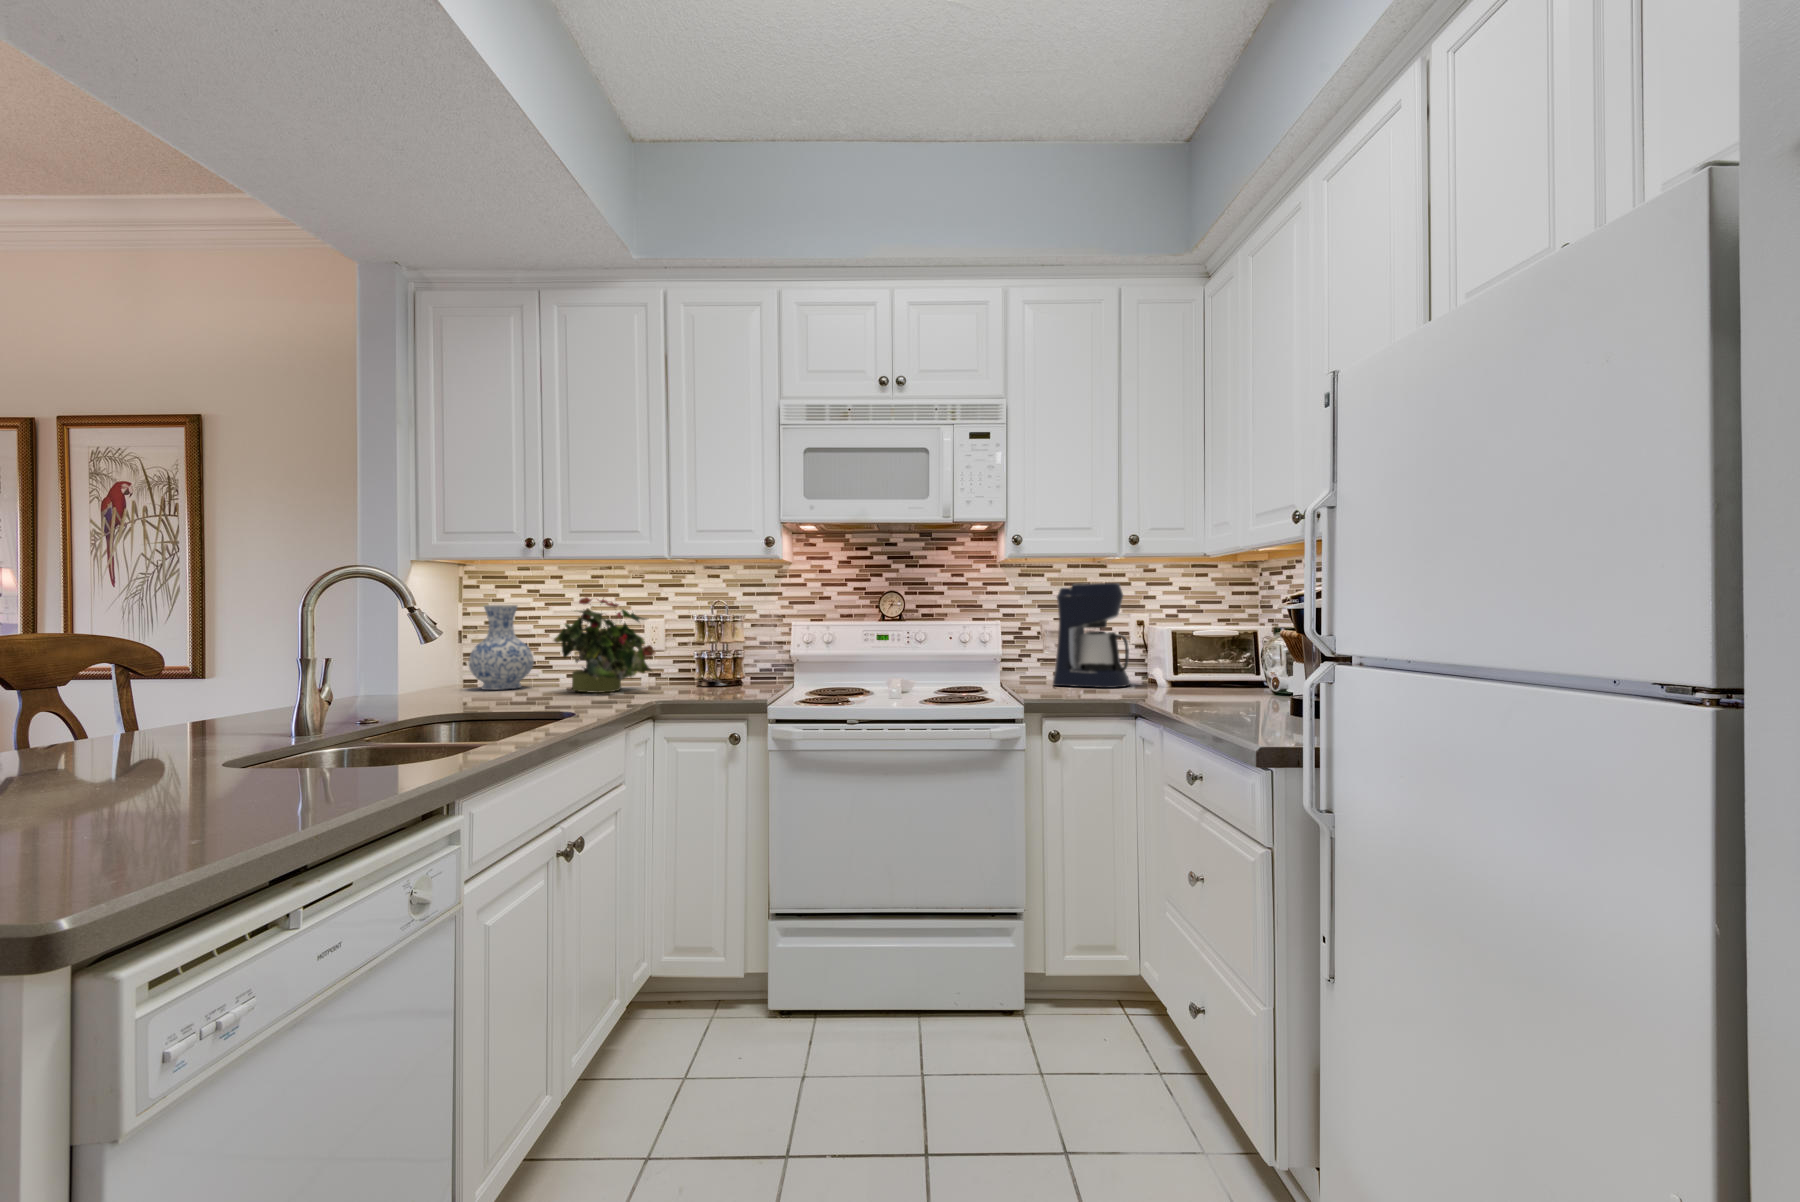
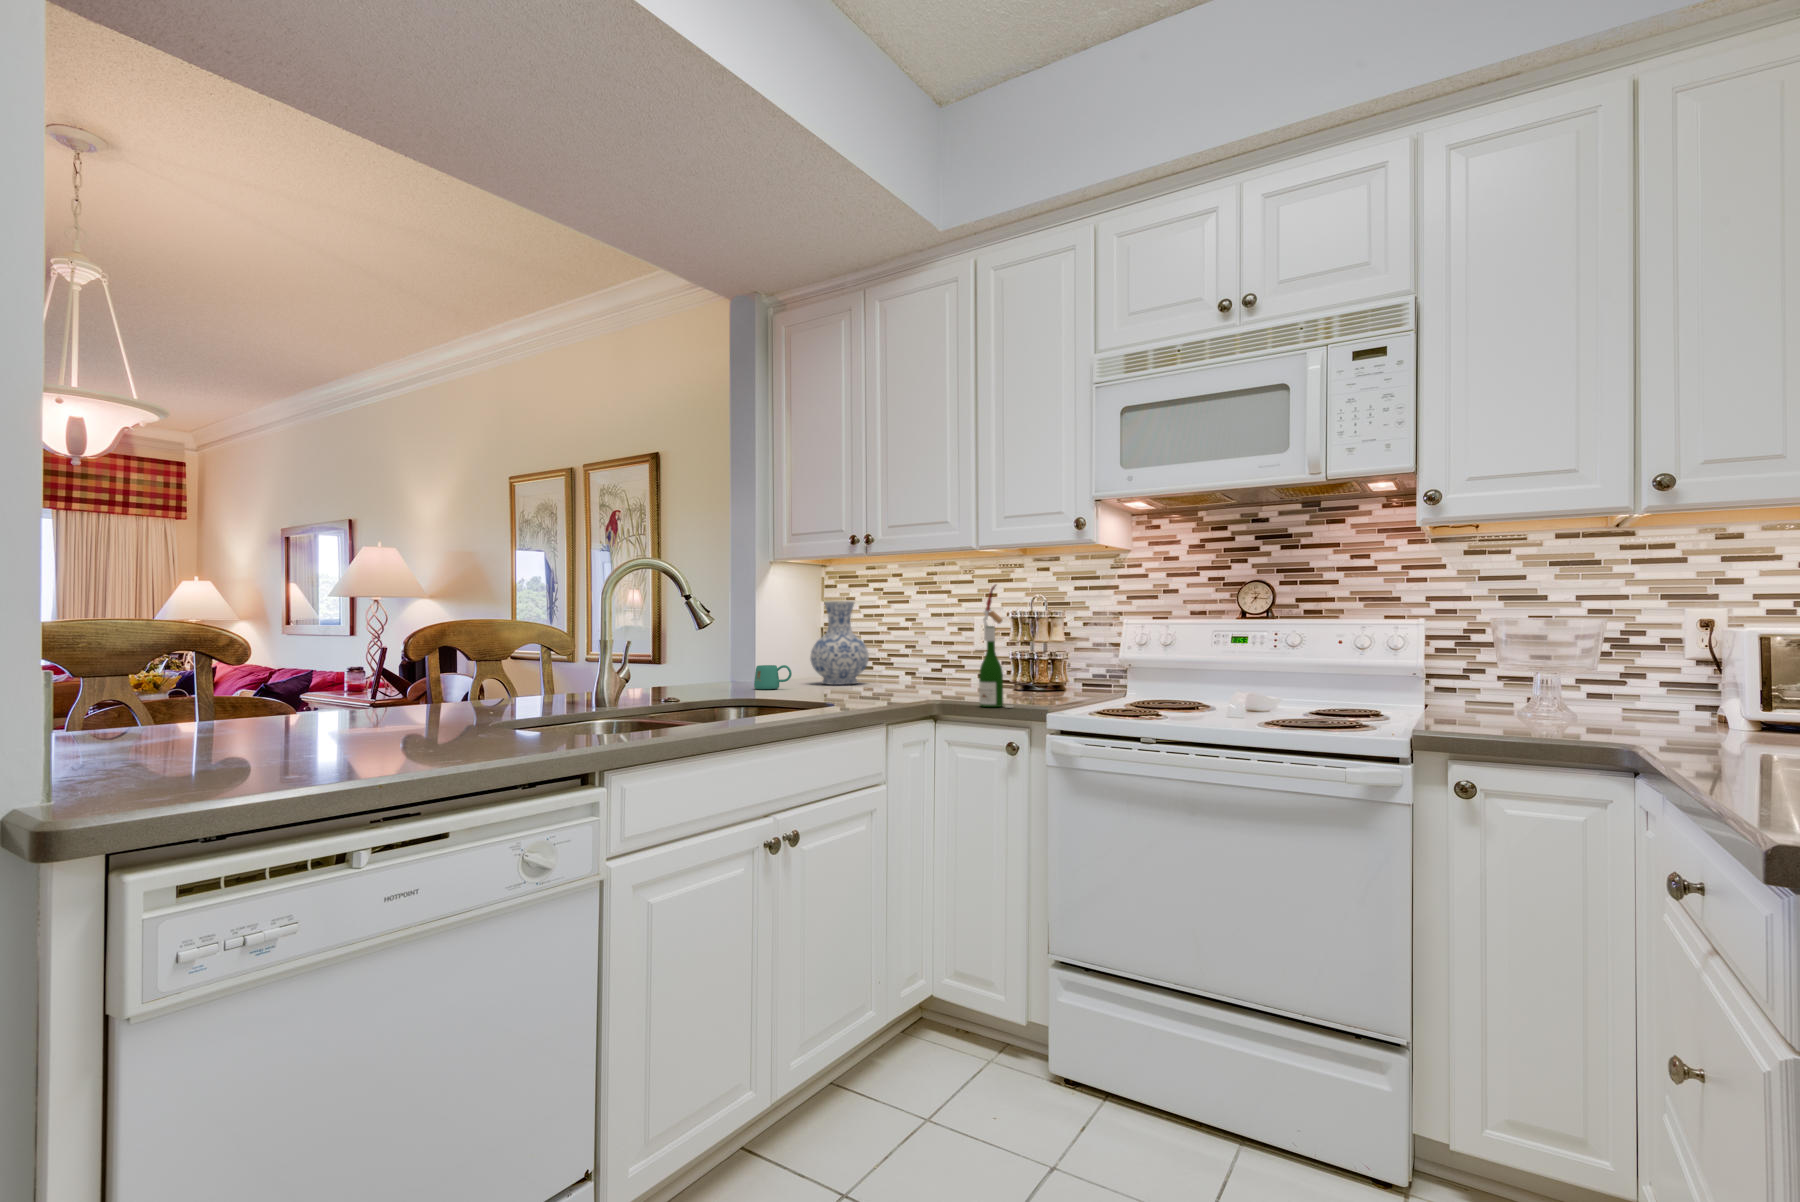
coffee maker: present [1053,583,1131,688] -> none [1515,555,1678,728]
wine bottle: none [699,596,730,701] -> present [979,585,1012,707]
potted plant: present [554,597,653,693] -> none [871,591,971,692]
mug: none [423,673,468,699] -> present [754,665,792,689]

